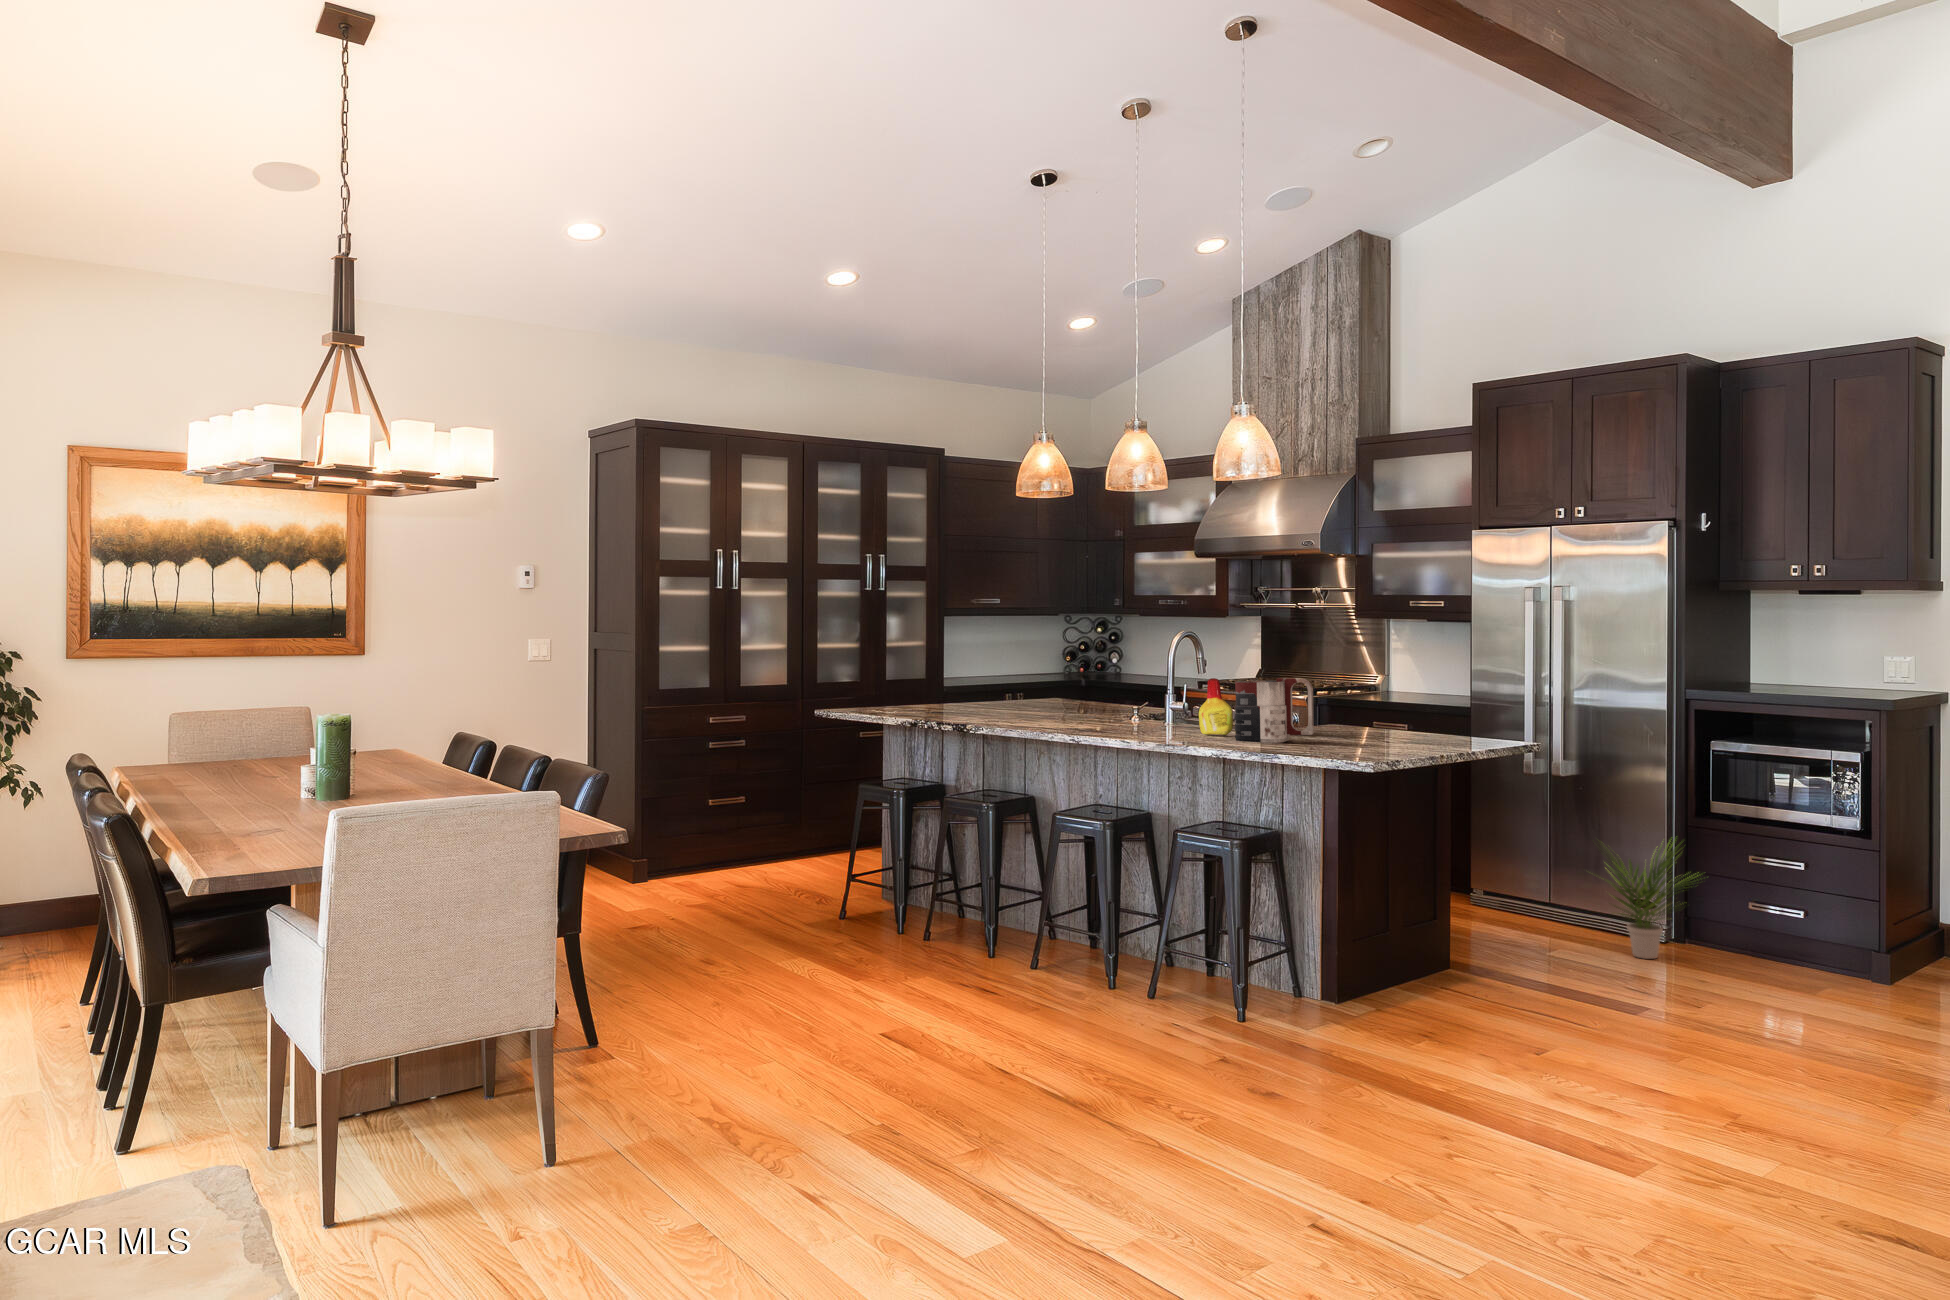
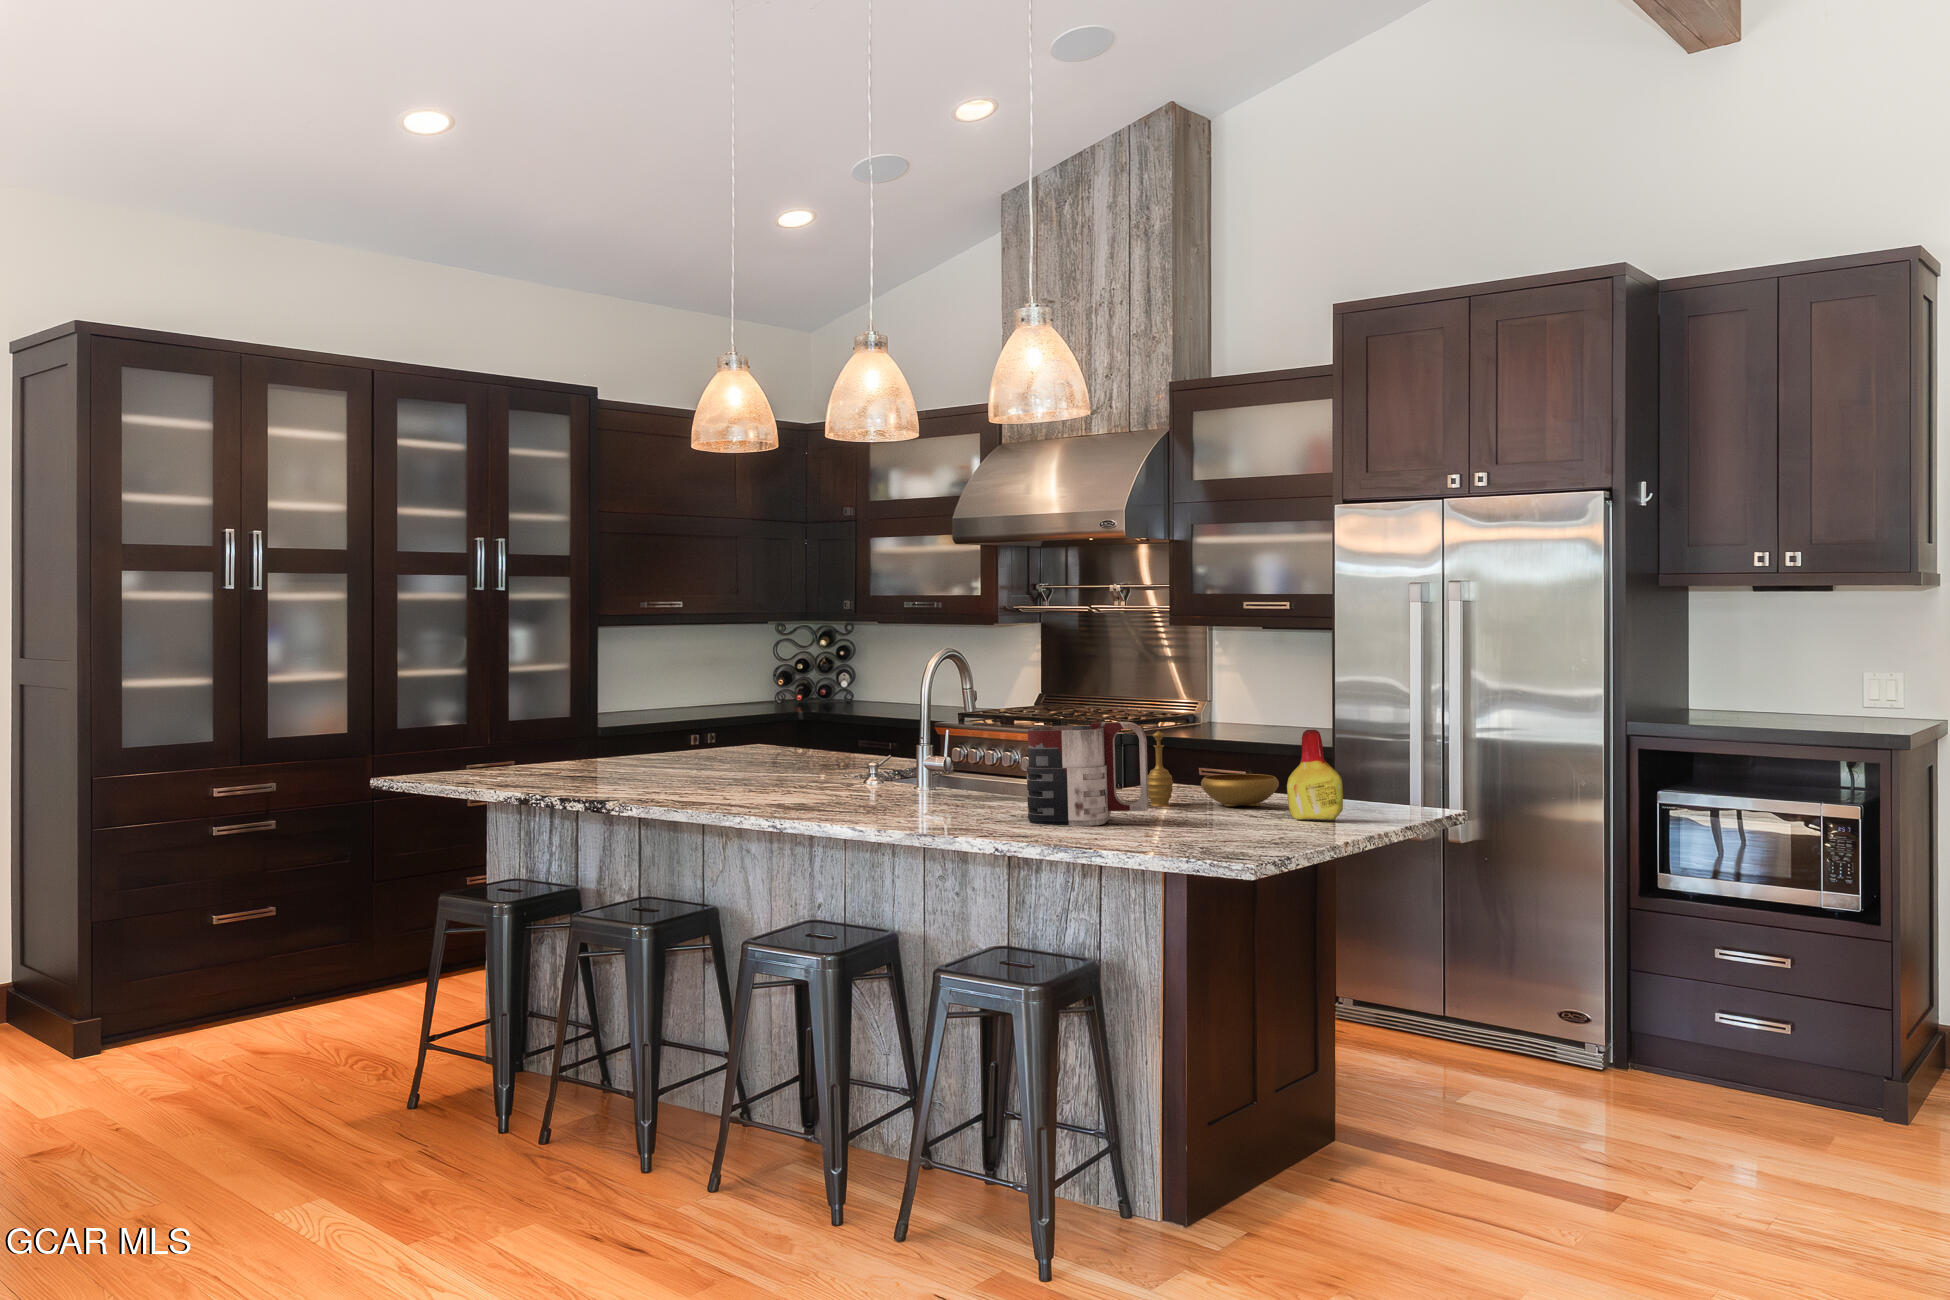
bottle: present [1199,678,1233,735] -> present [1287,730,1343,820]
decorative bowl: none [1318,687,1411,738] -> present [1148,731,1279,806]
potted plant: present [1600,841,1698,959] -> none [1498,925,1670,1103]

